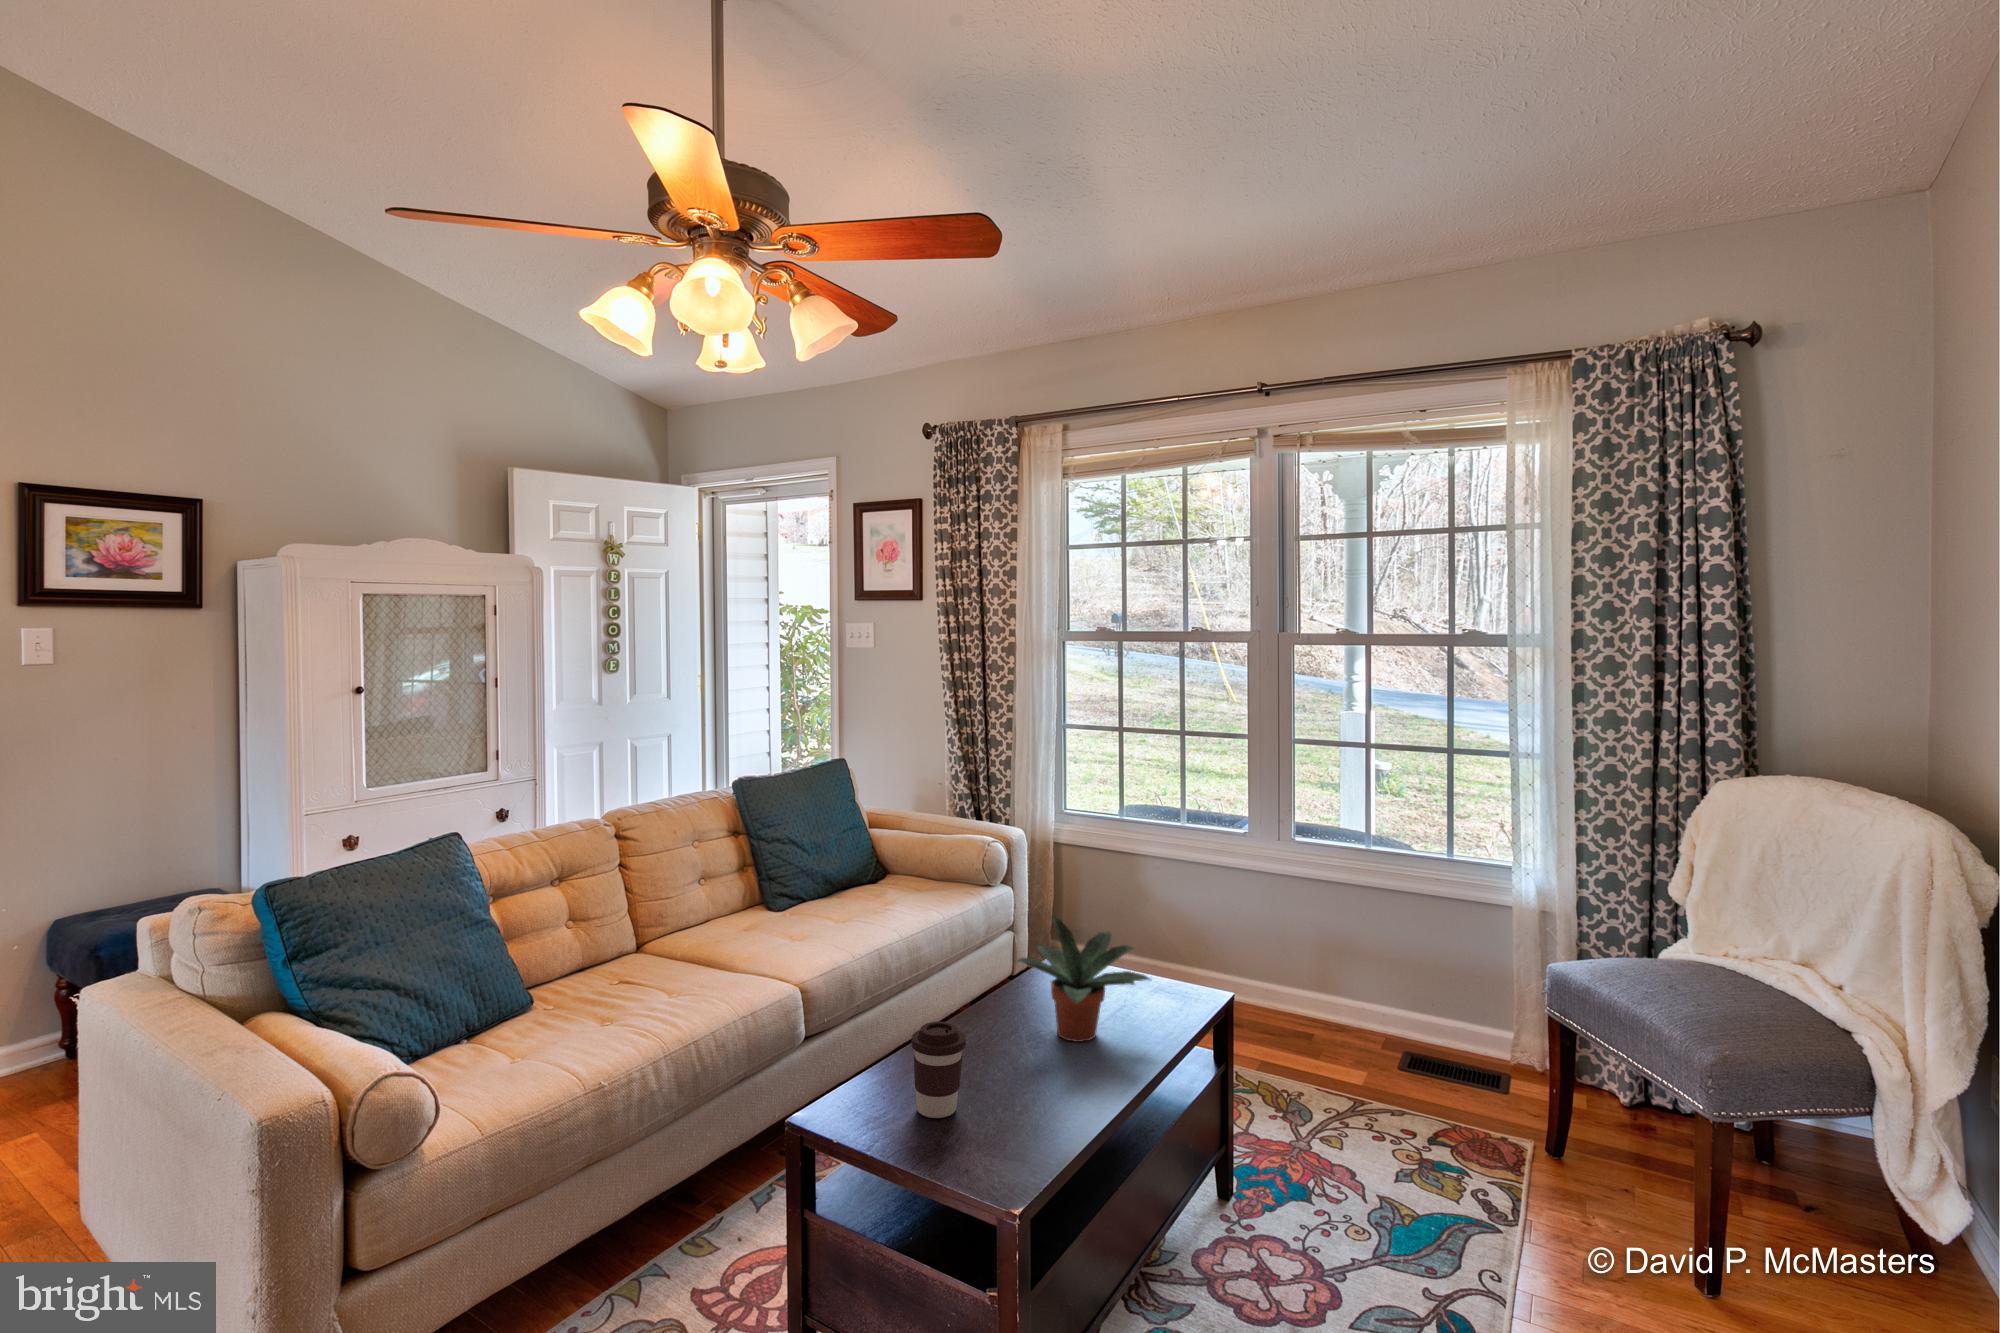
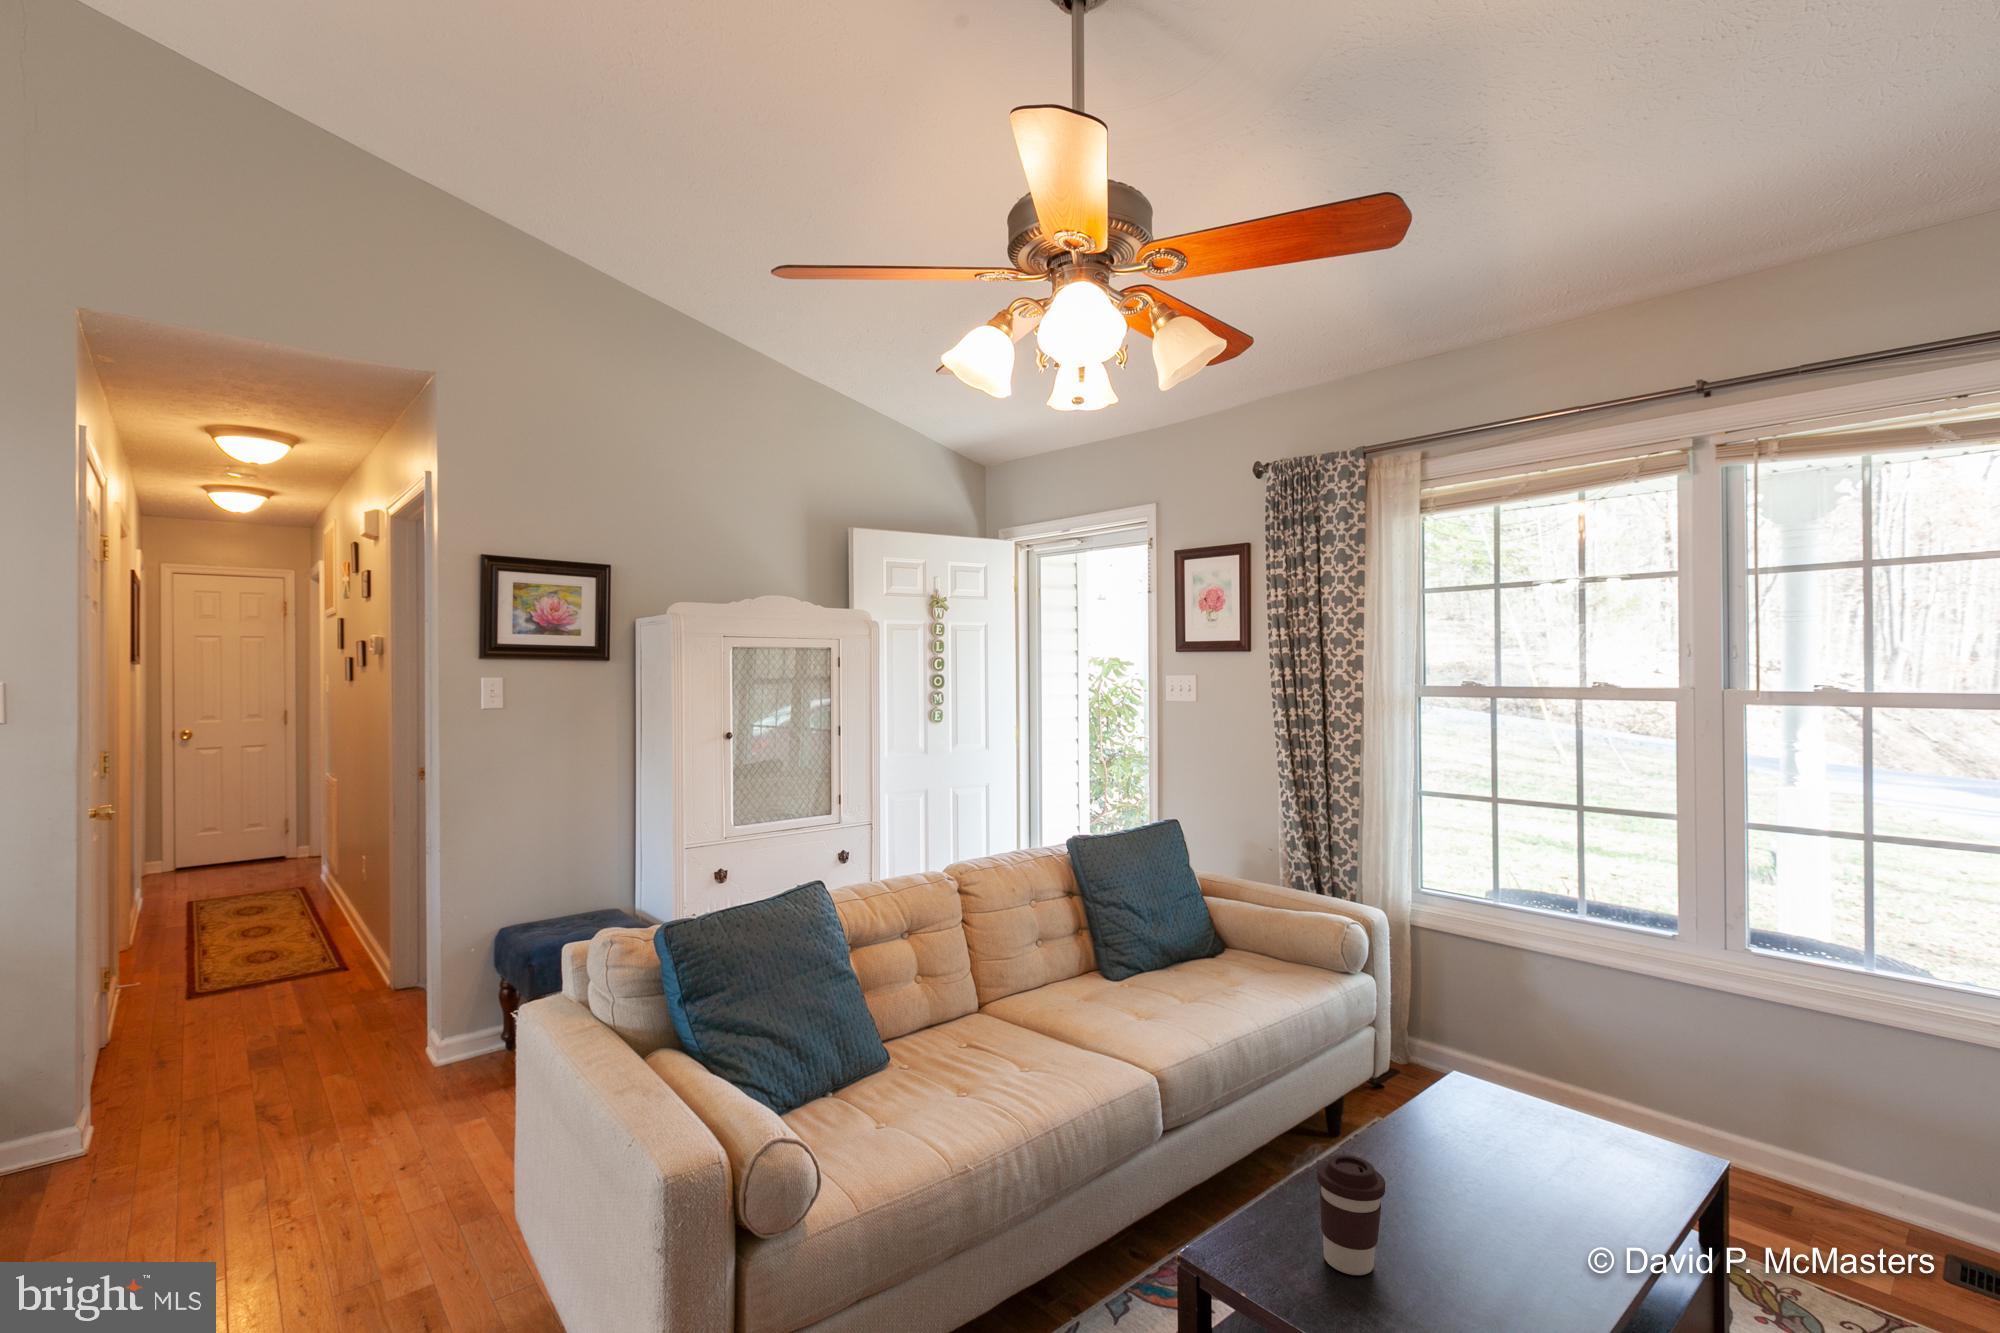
potted plant: present [1017,917,1150,1042] -> none [1426,1032,1610,1196]

